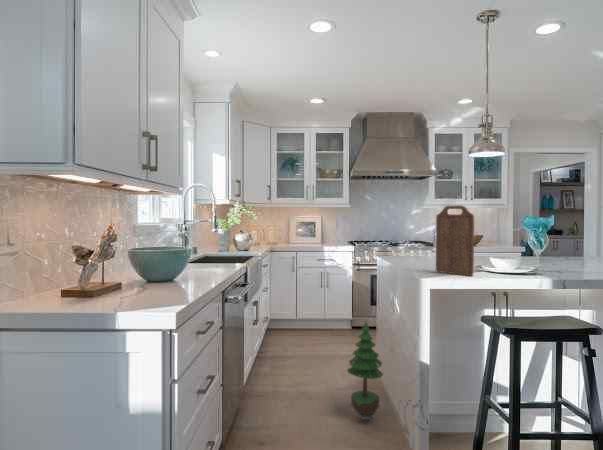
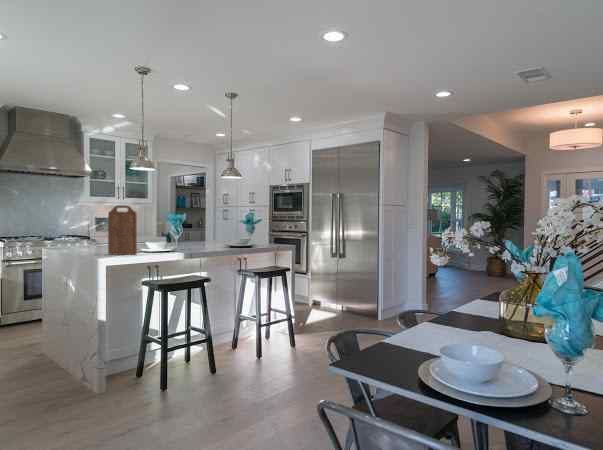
potted tree: present [348,323,383,420] -> none [25,303,61,389]

